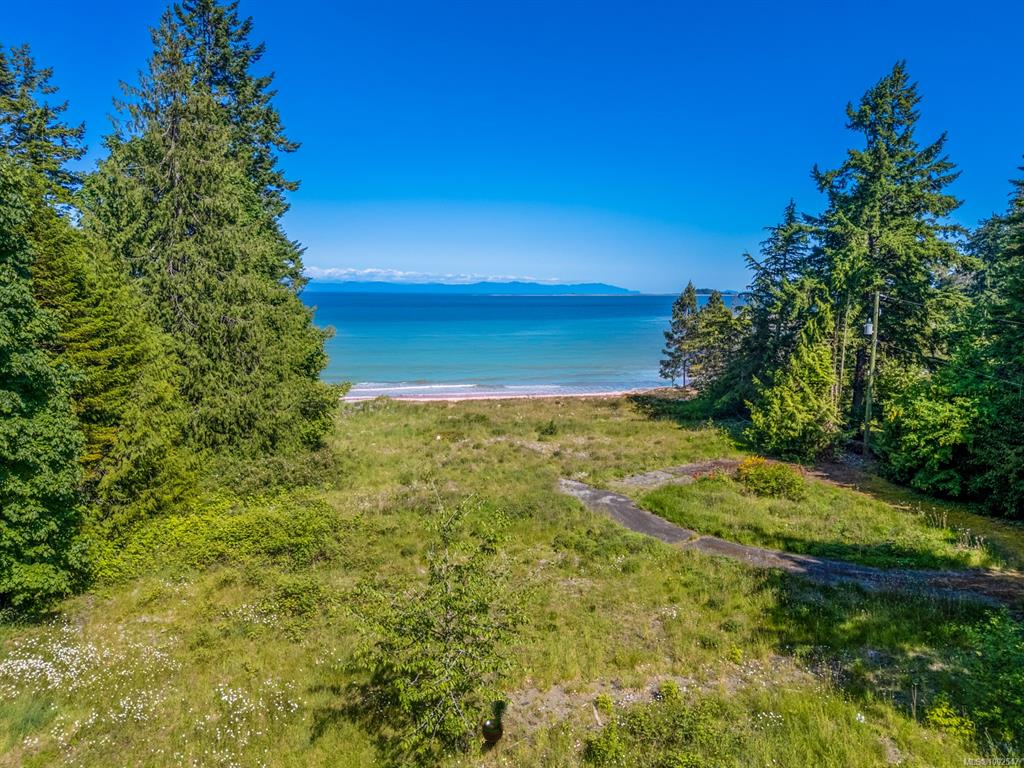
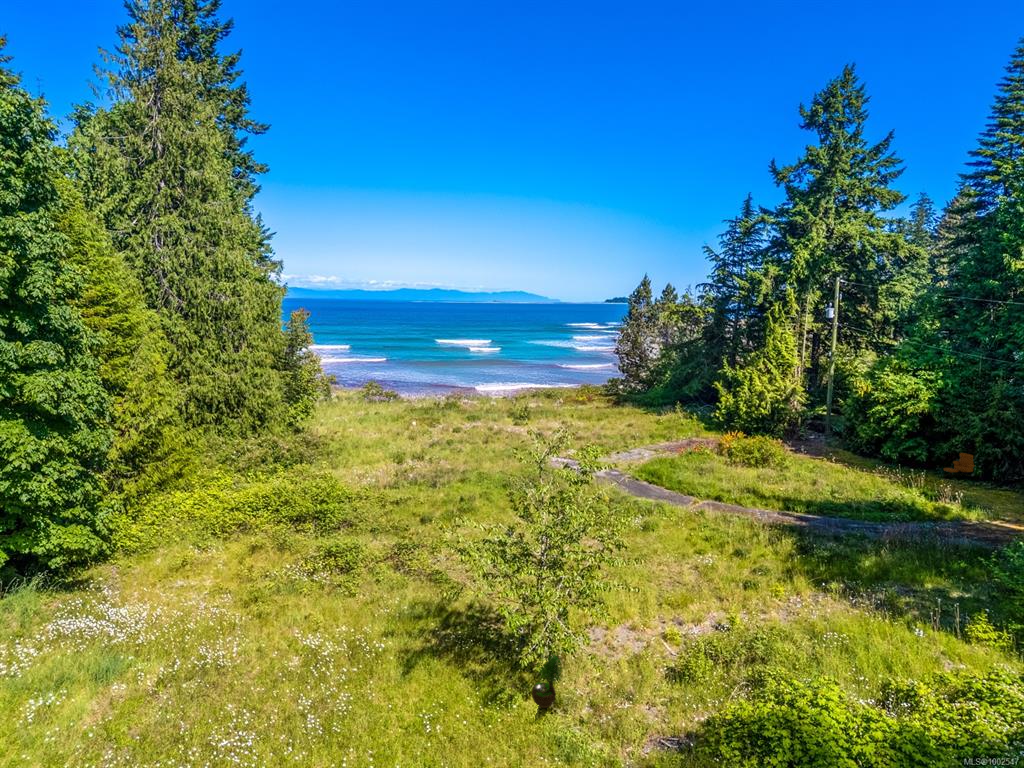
lounge chair: none [974,492,1009,519] -> present [944,453,975,476]

